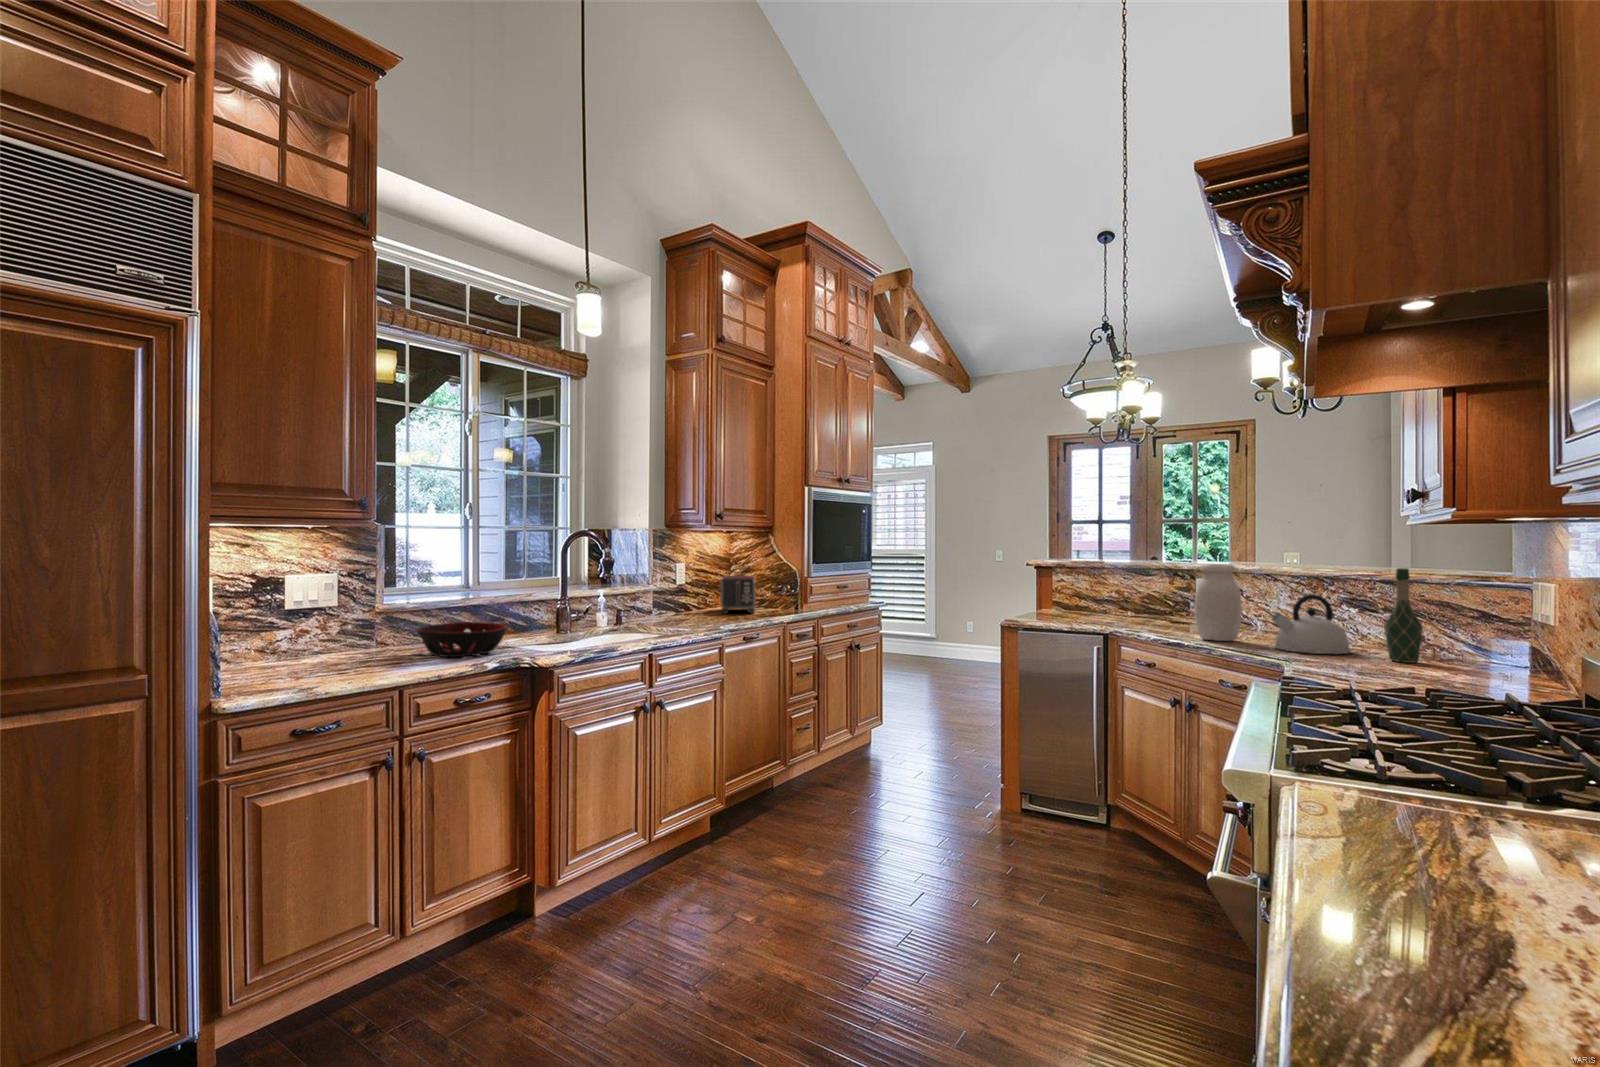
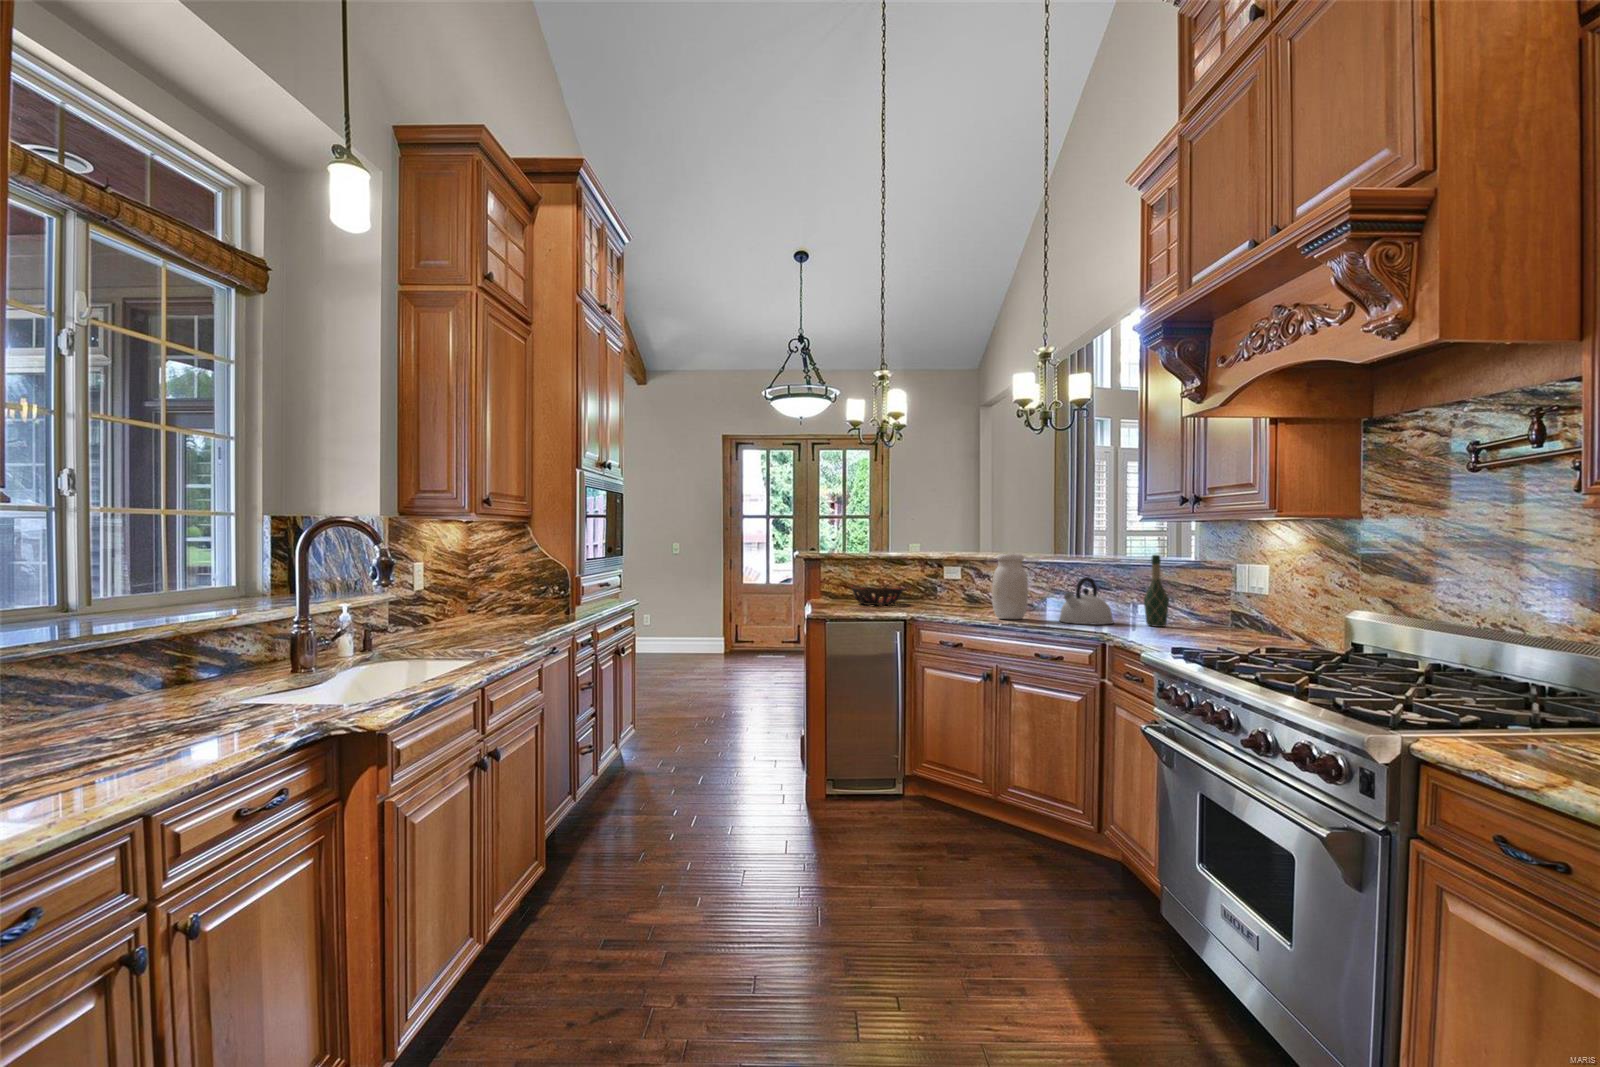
toaster: present [720,575,756,614] -> none [458,574,519,625]
decorative bowl: present [416,622,508,657] -> present [851,585,904,605]

